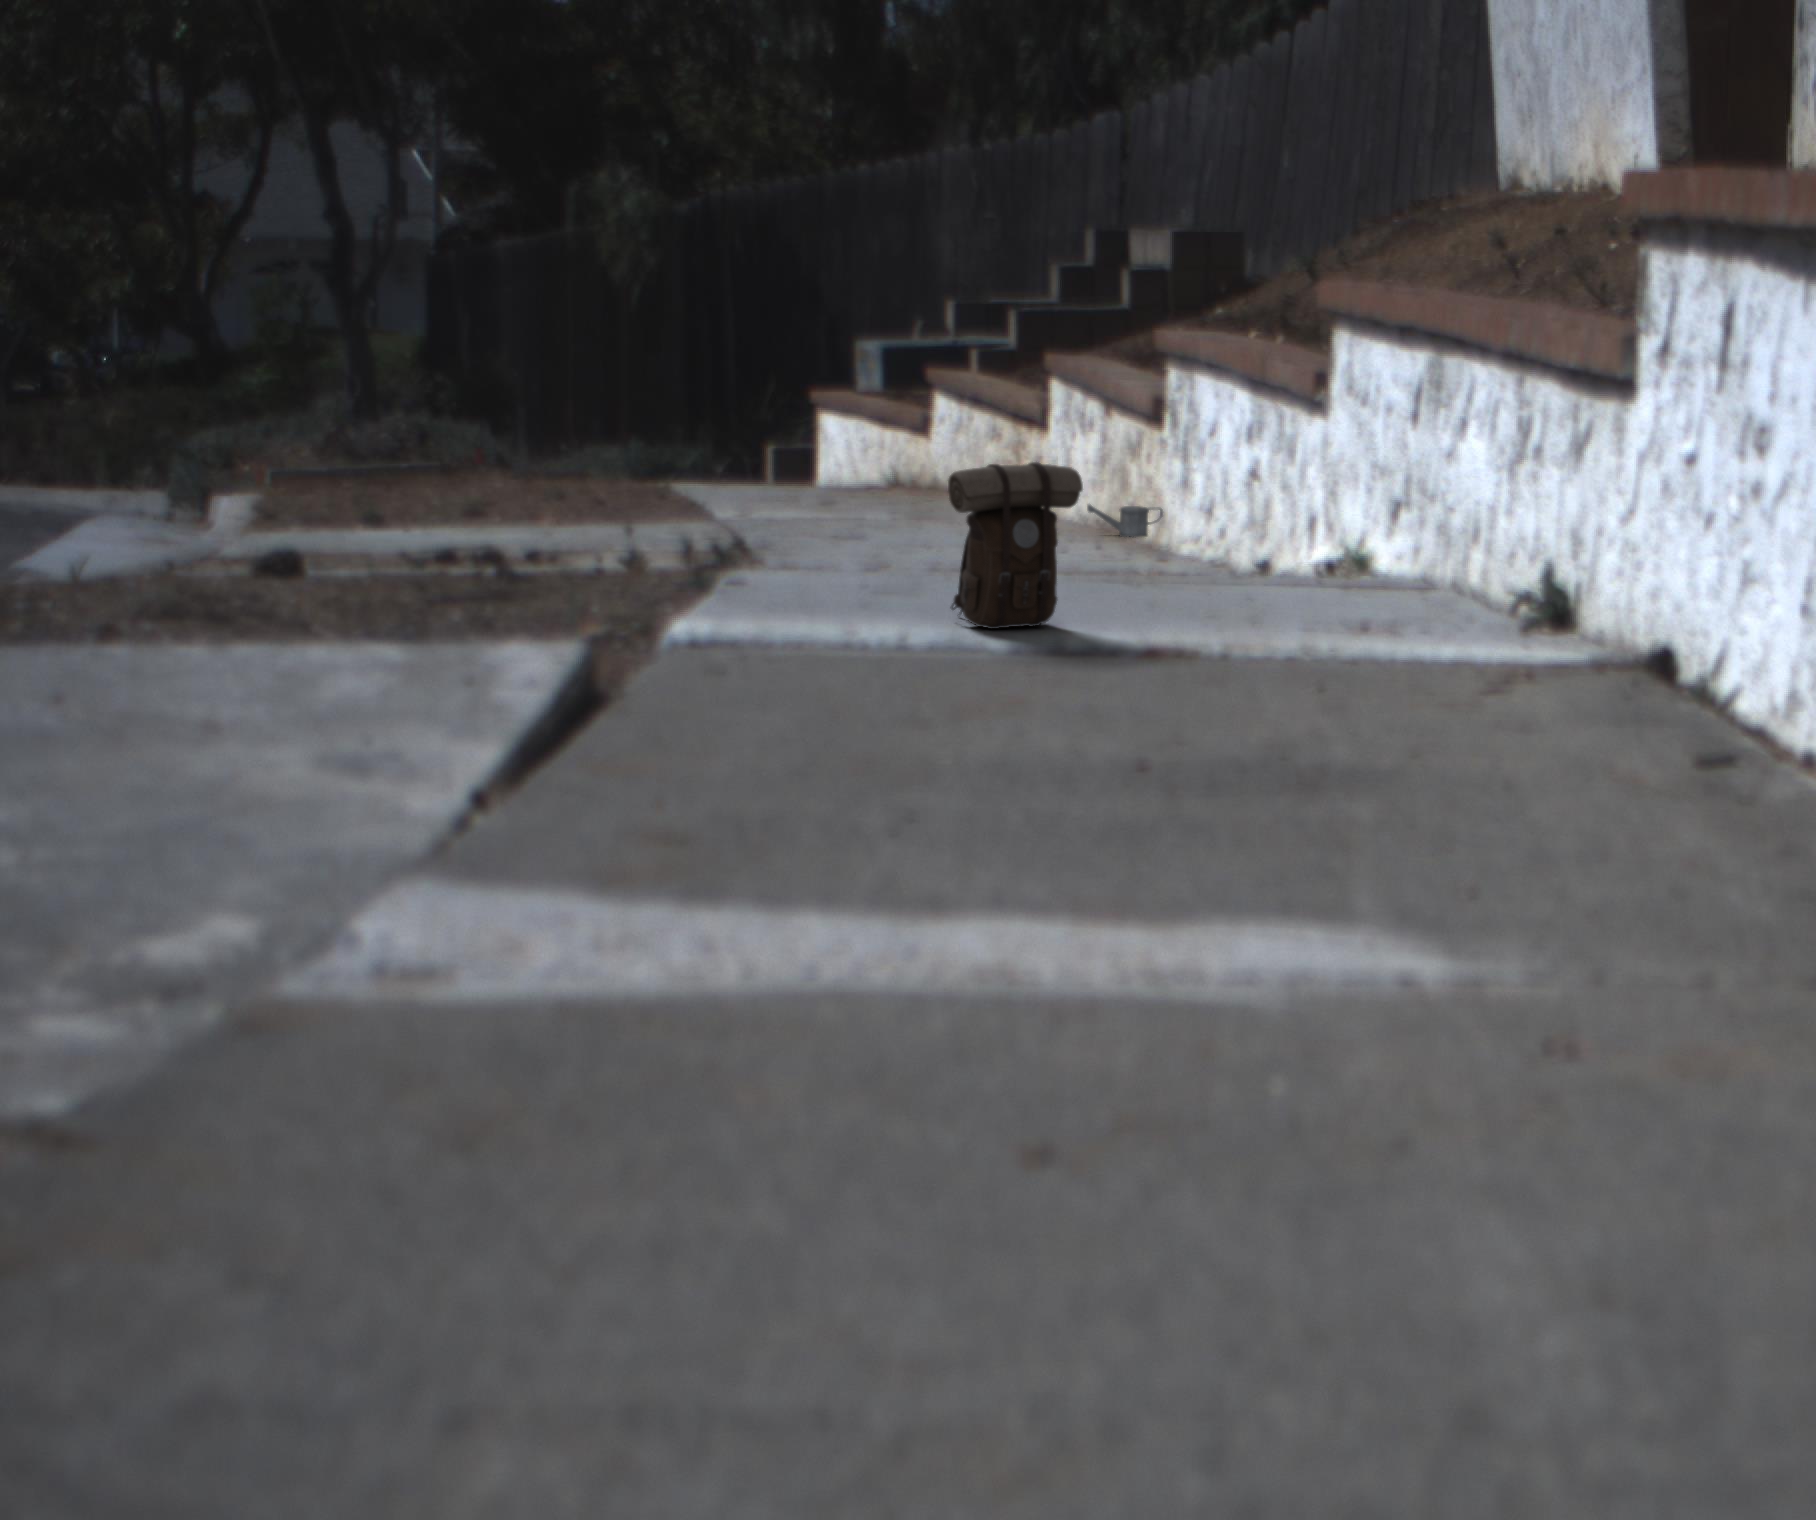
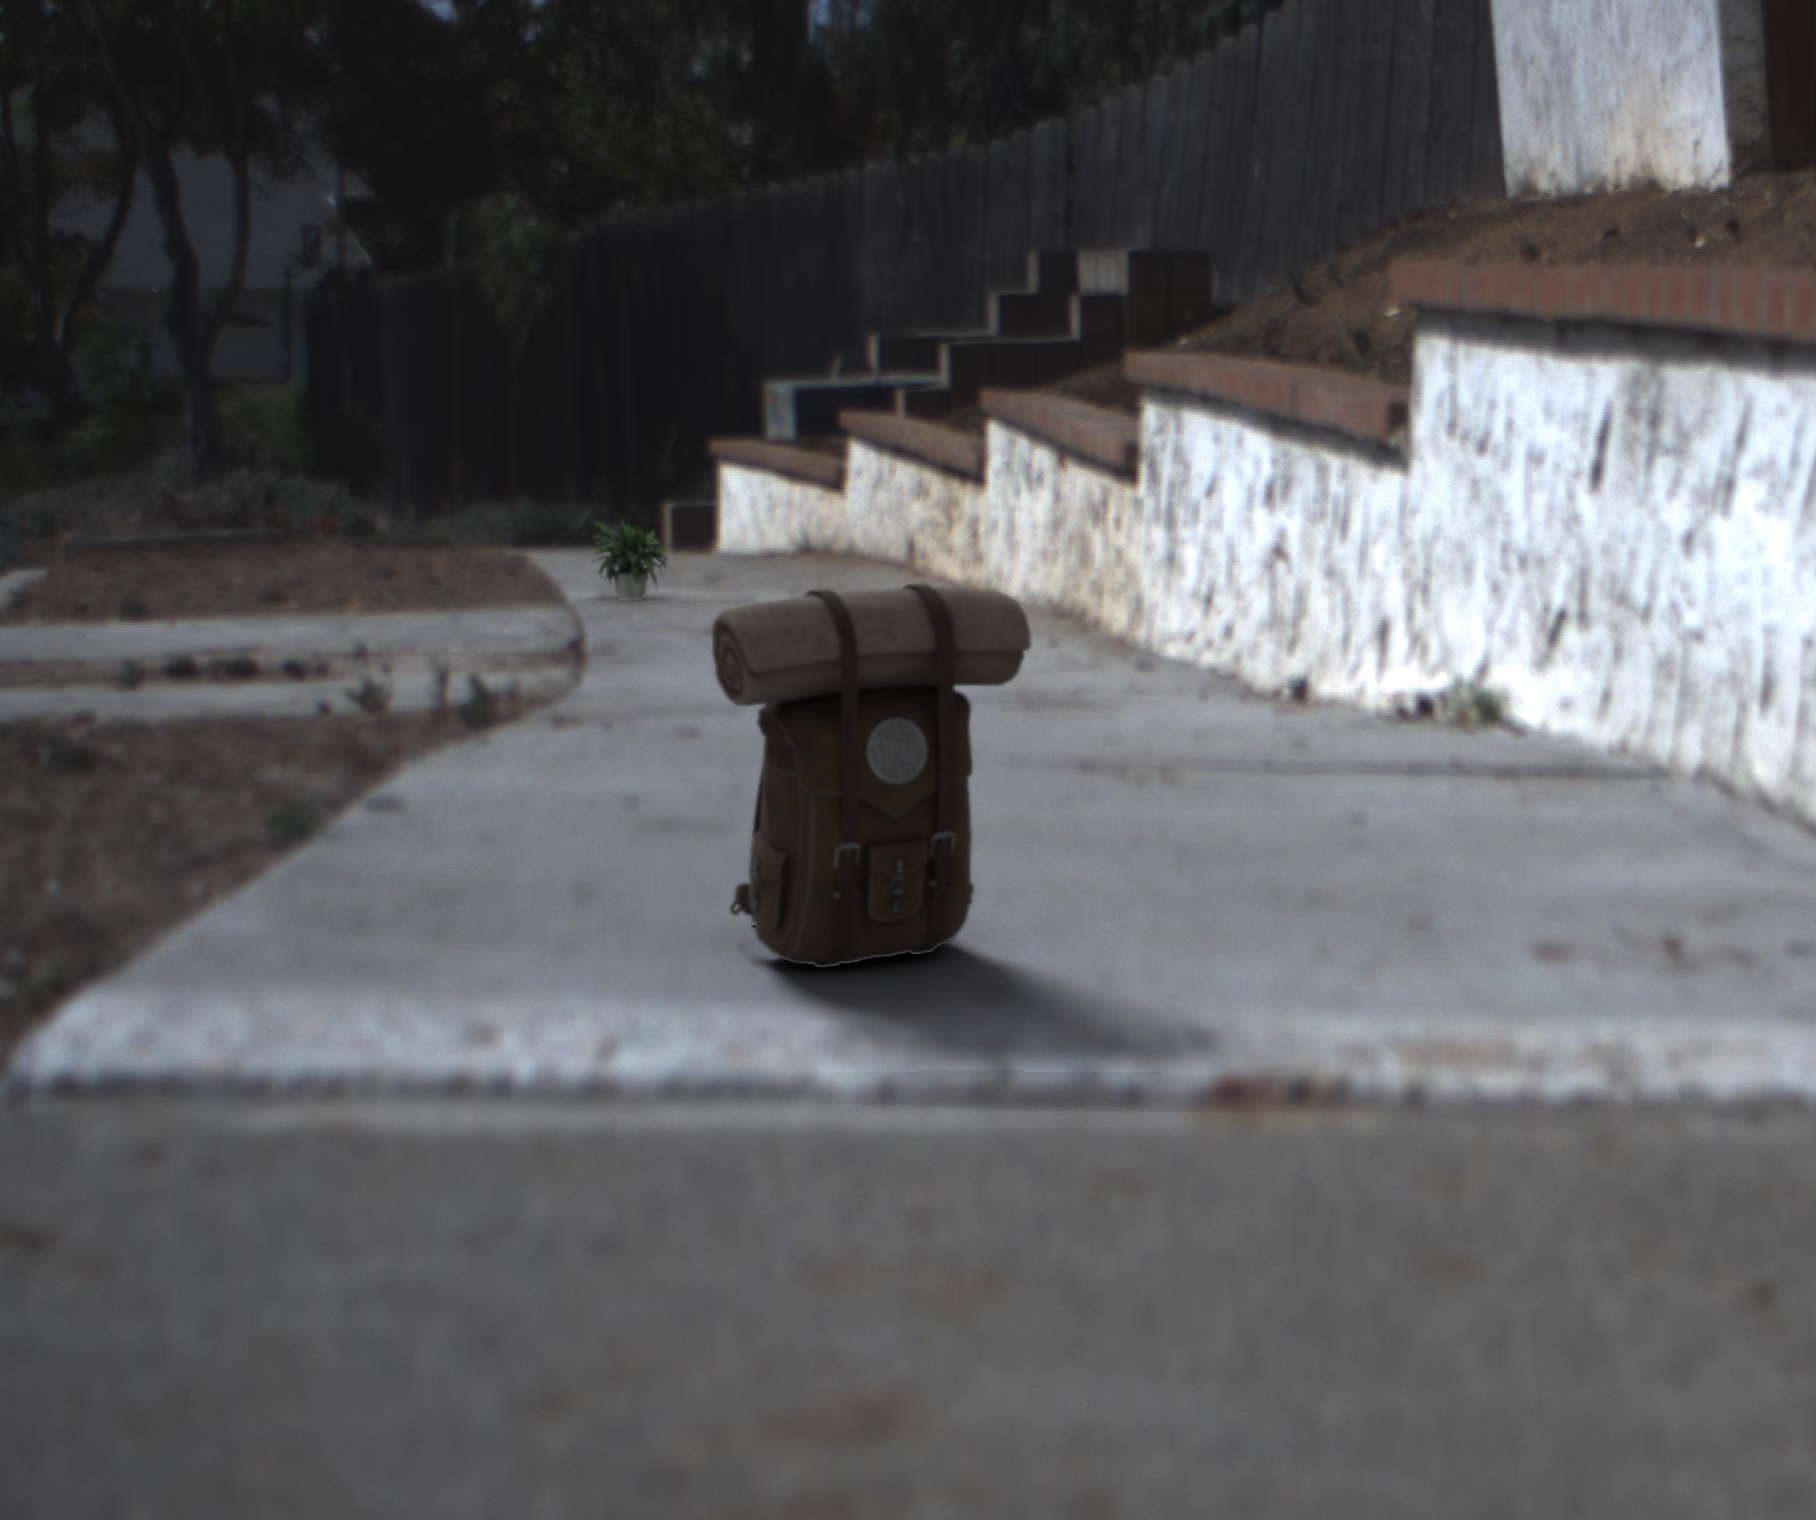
potted plant: none [760,453,818,514] -> present [596,521,667,601]
watering can: present [1087,504,1163,537] -> none [1034,590,1139,638]

